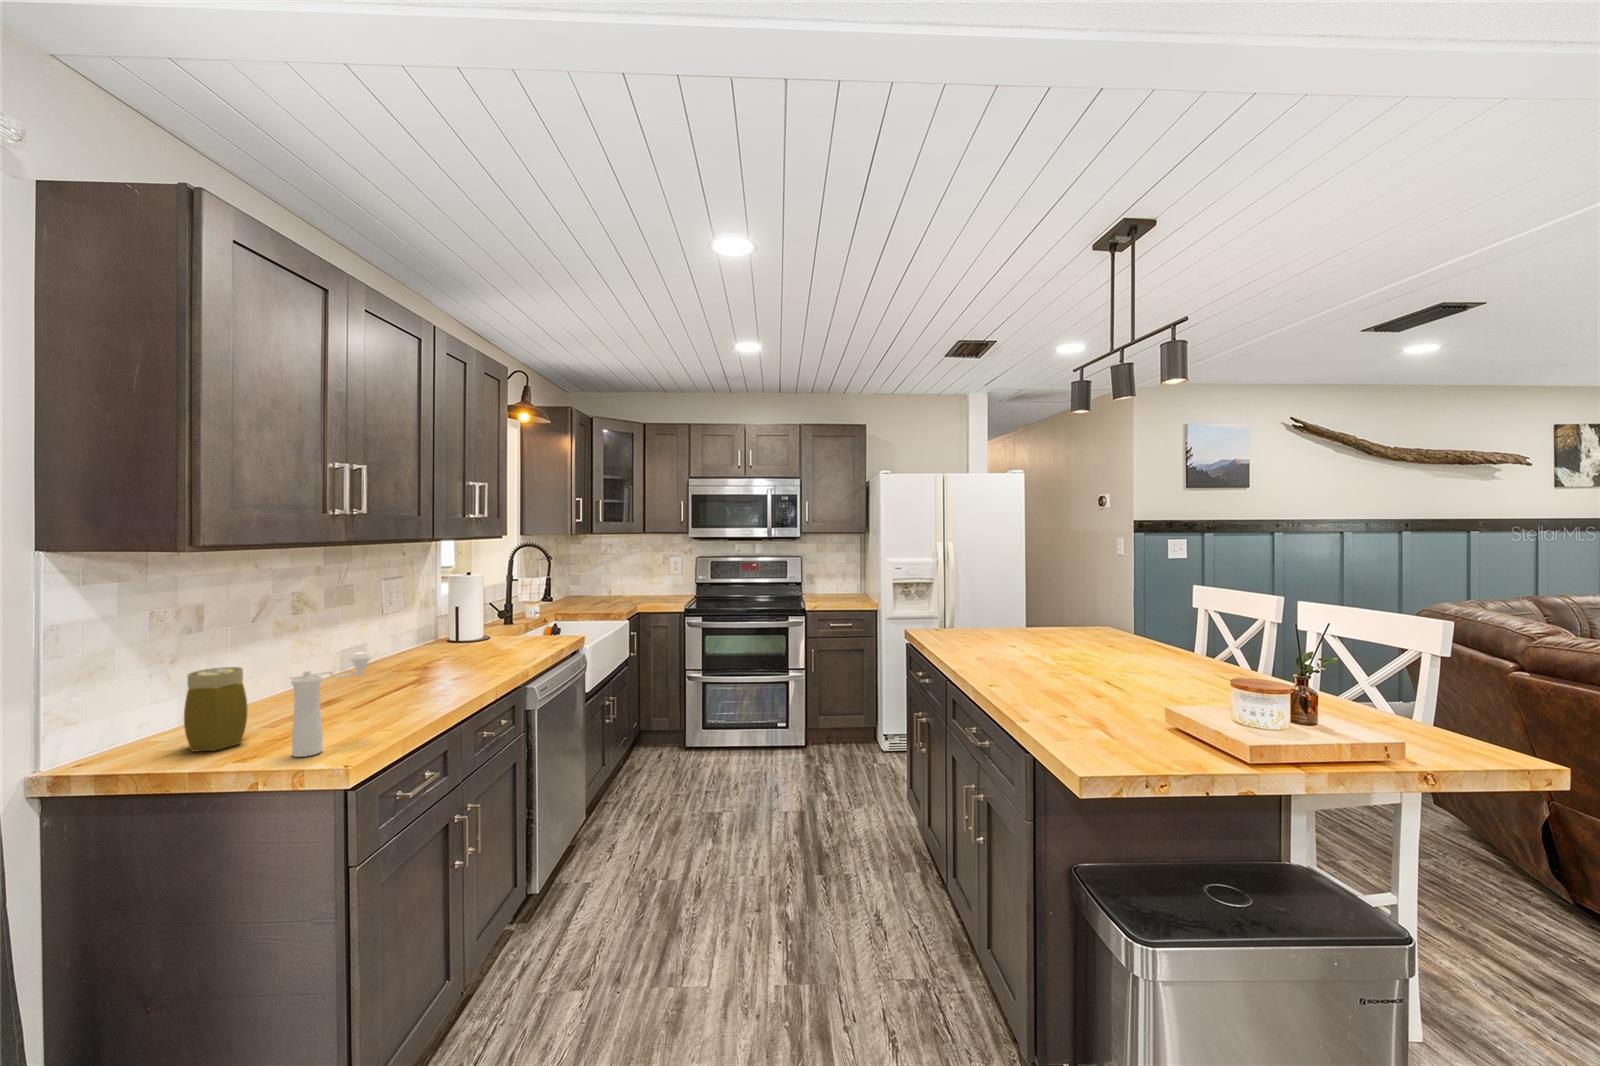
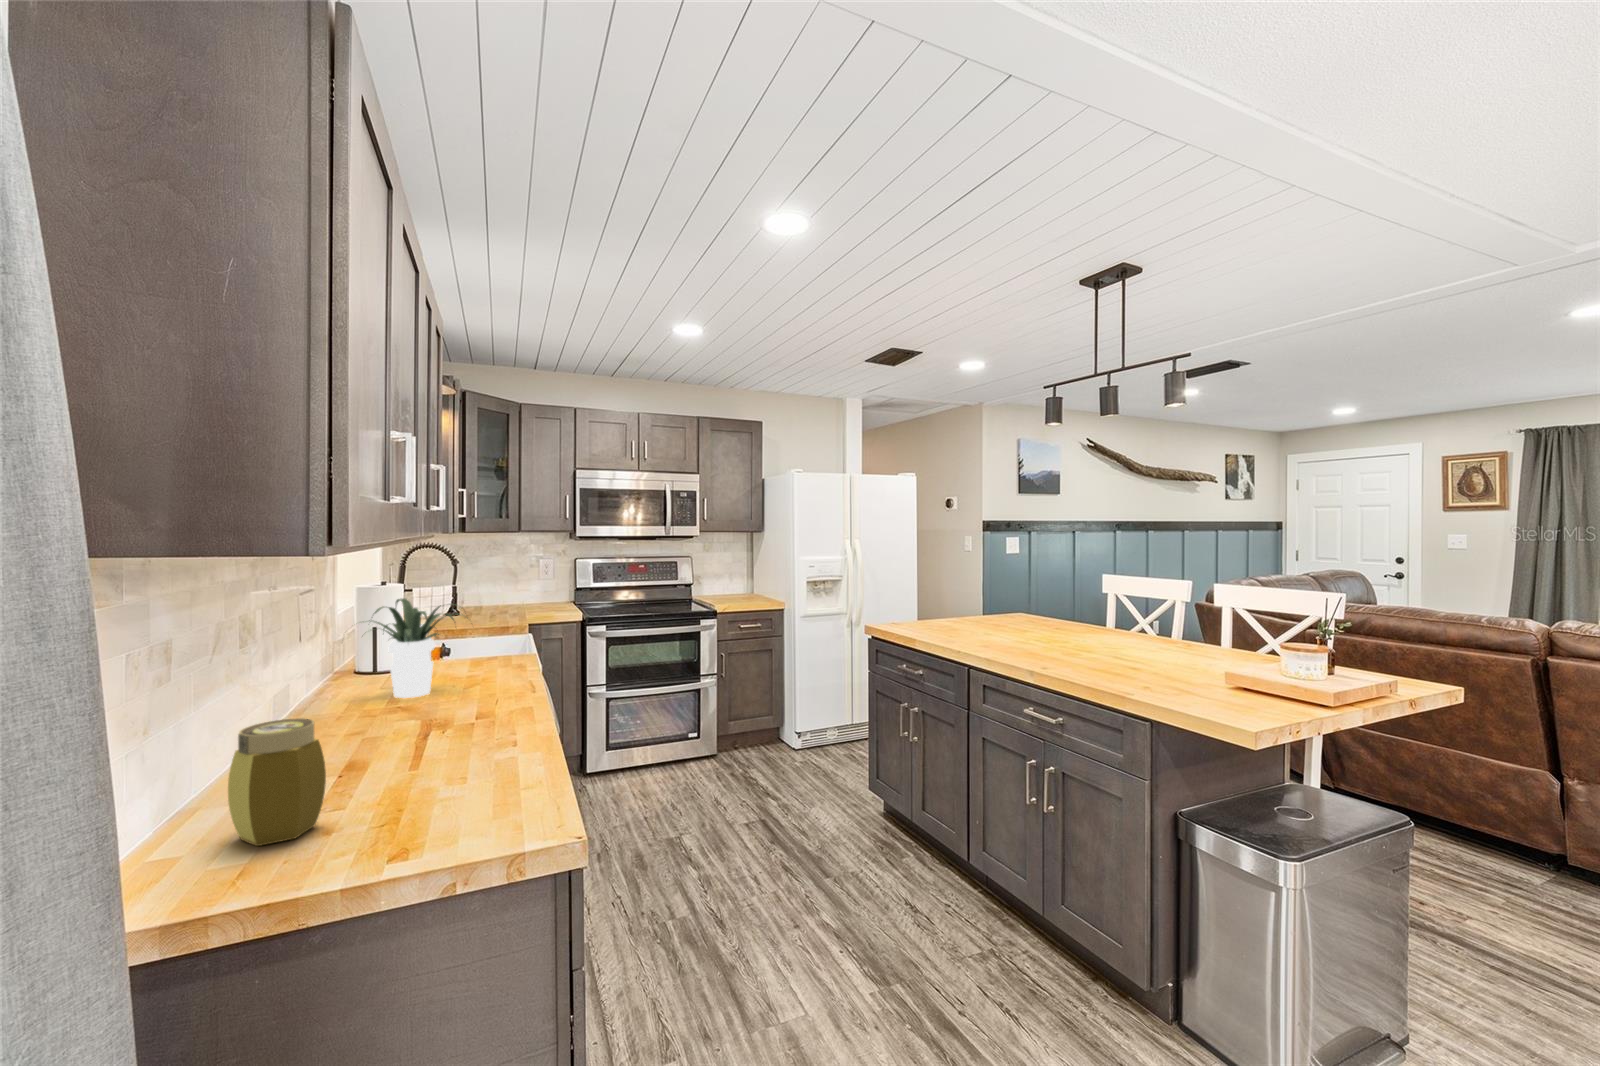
potted plant: none [399,585,495,663] -> present [369,598,458,698]
pepper mill: present [291,652,371,757] -> none [421,681,497,828]

